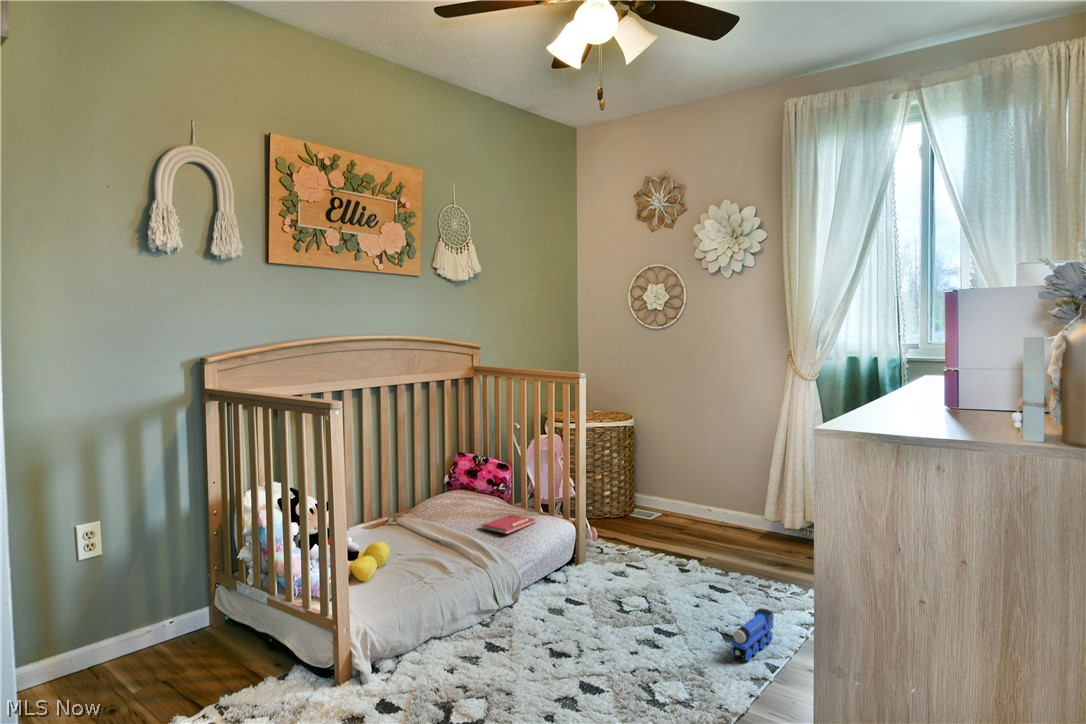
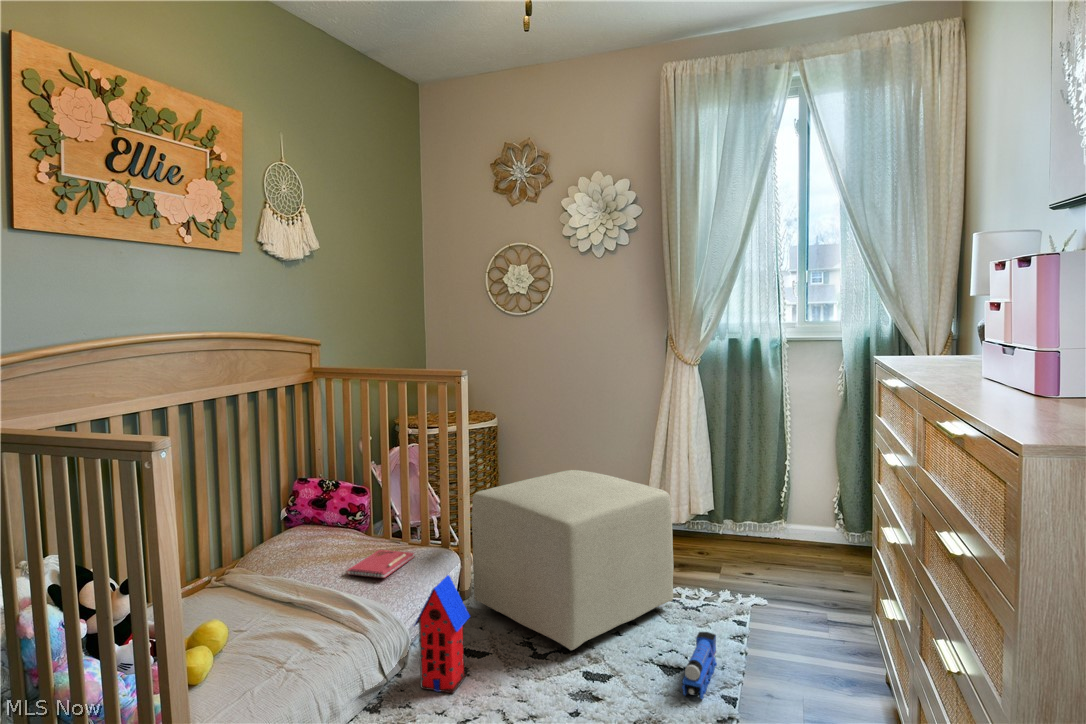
ottoman: none [583,464,757,610] -> present [472,470,674,650]
toy house: none [518,533,564,626] -> present [414,575,470,693]

